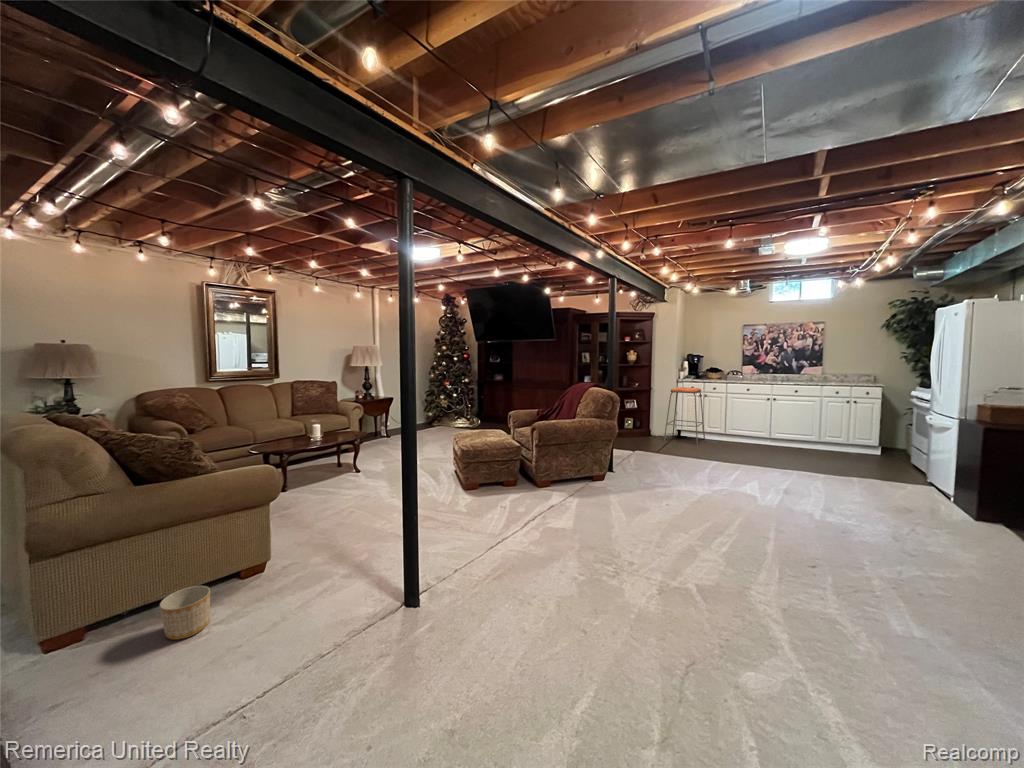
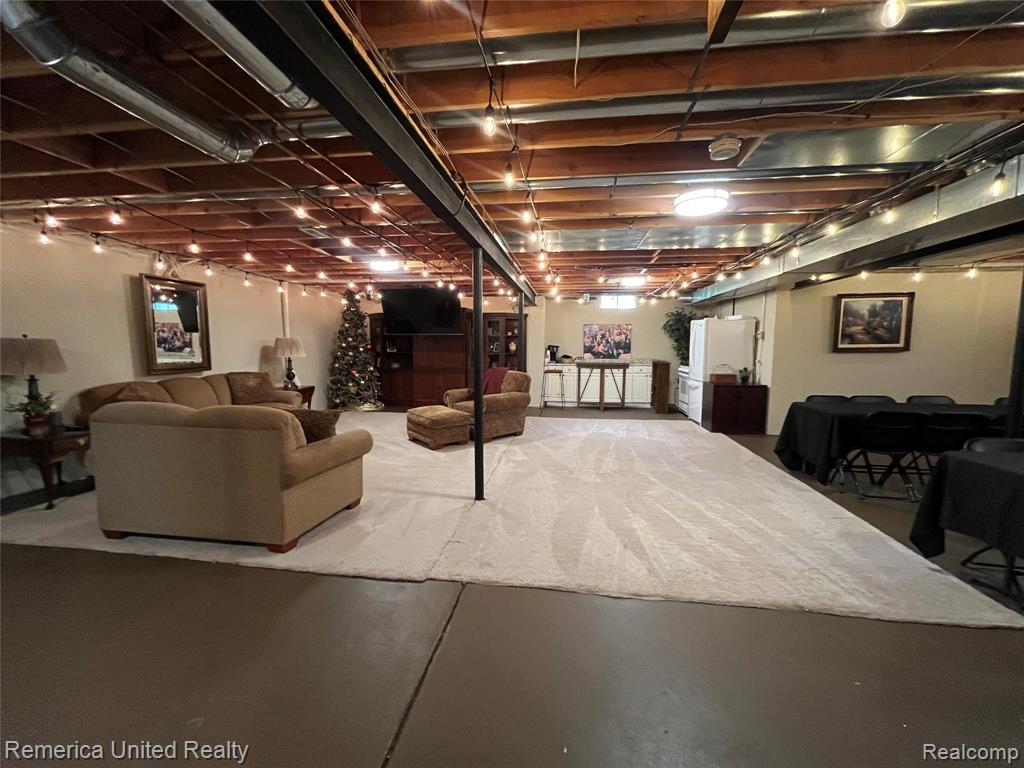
bookshelf: none [854,377,894,468] -> present [650,360,671,414]
console table: none [719,378,814,454] -> present [575,362,630,412]
planter: present [160,586,210,640] -> none [312,514,343,548]

